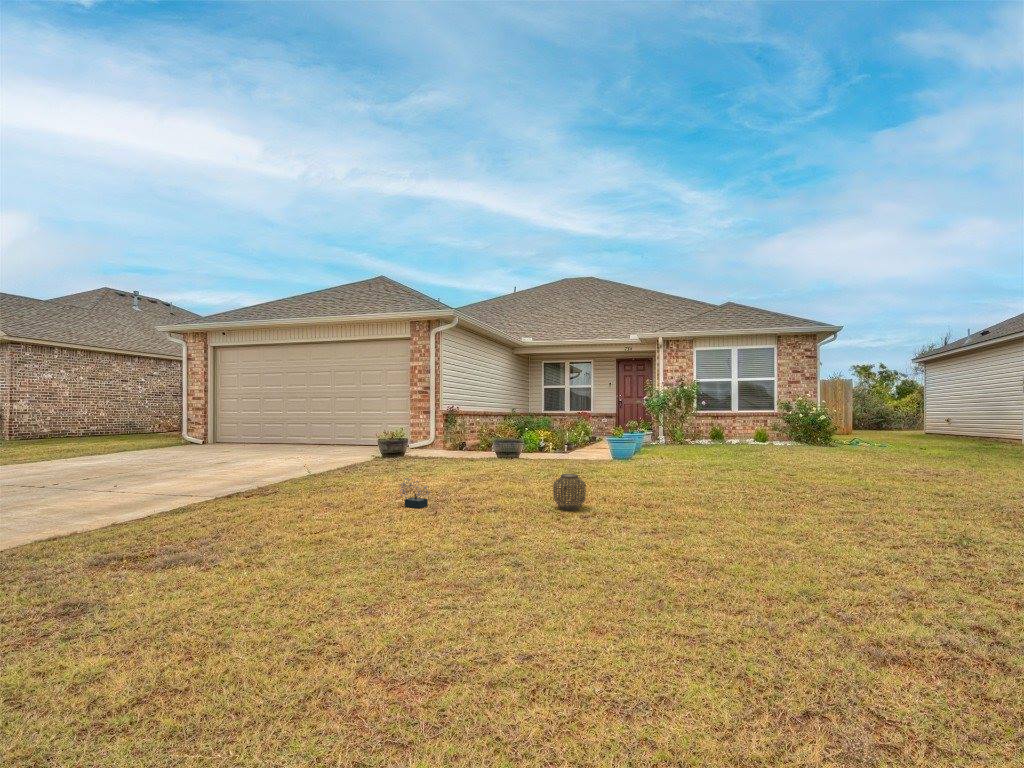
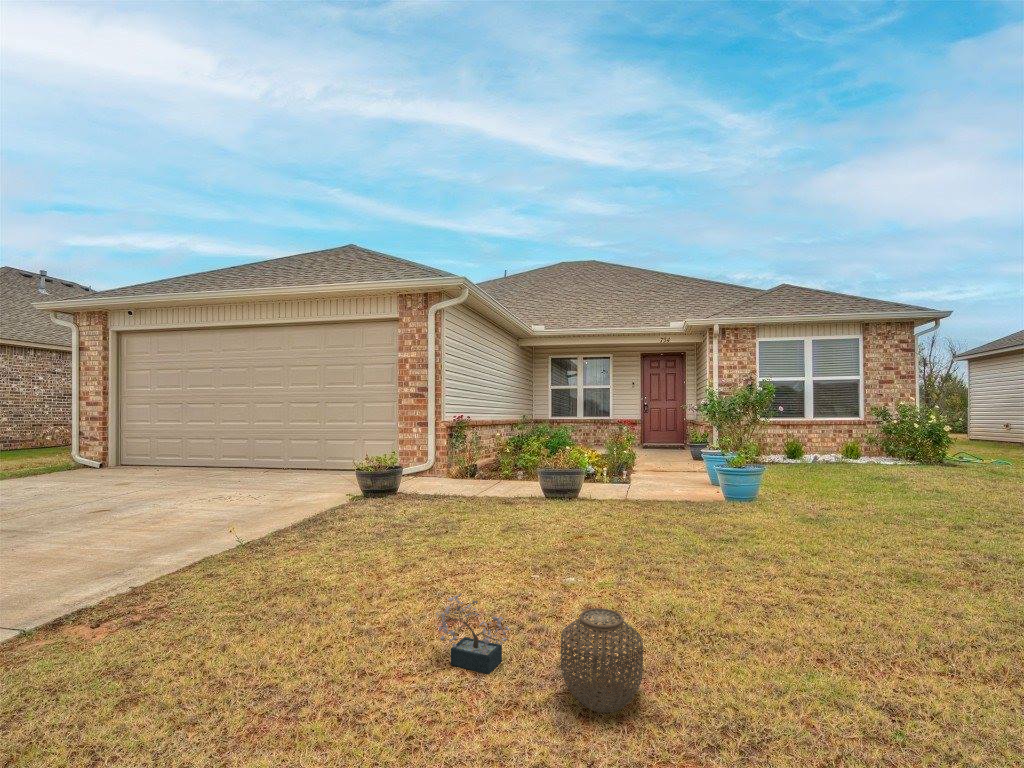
woven basket: present [553,474,586,510] -> present [561,608,643,713]

